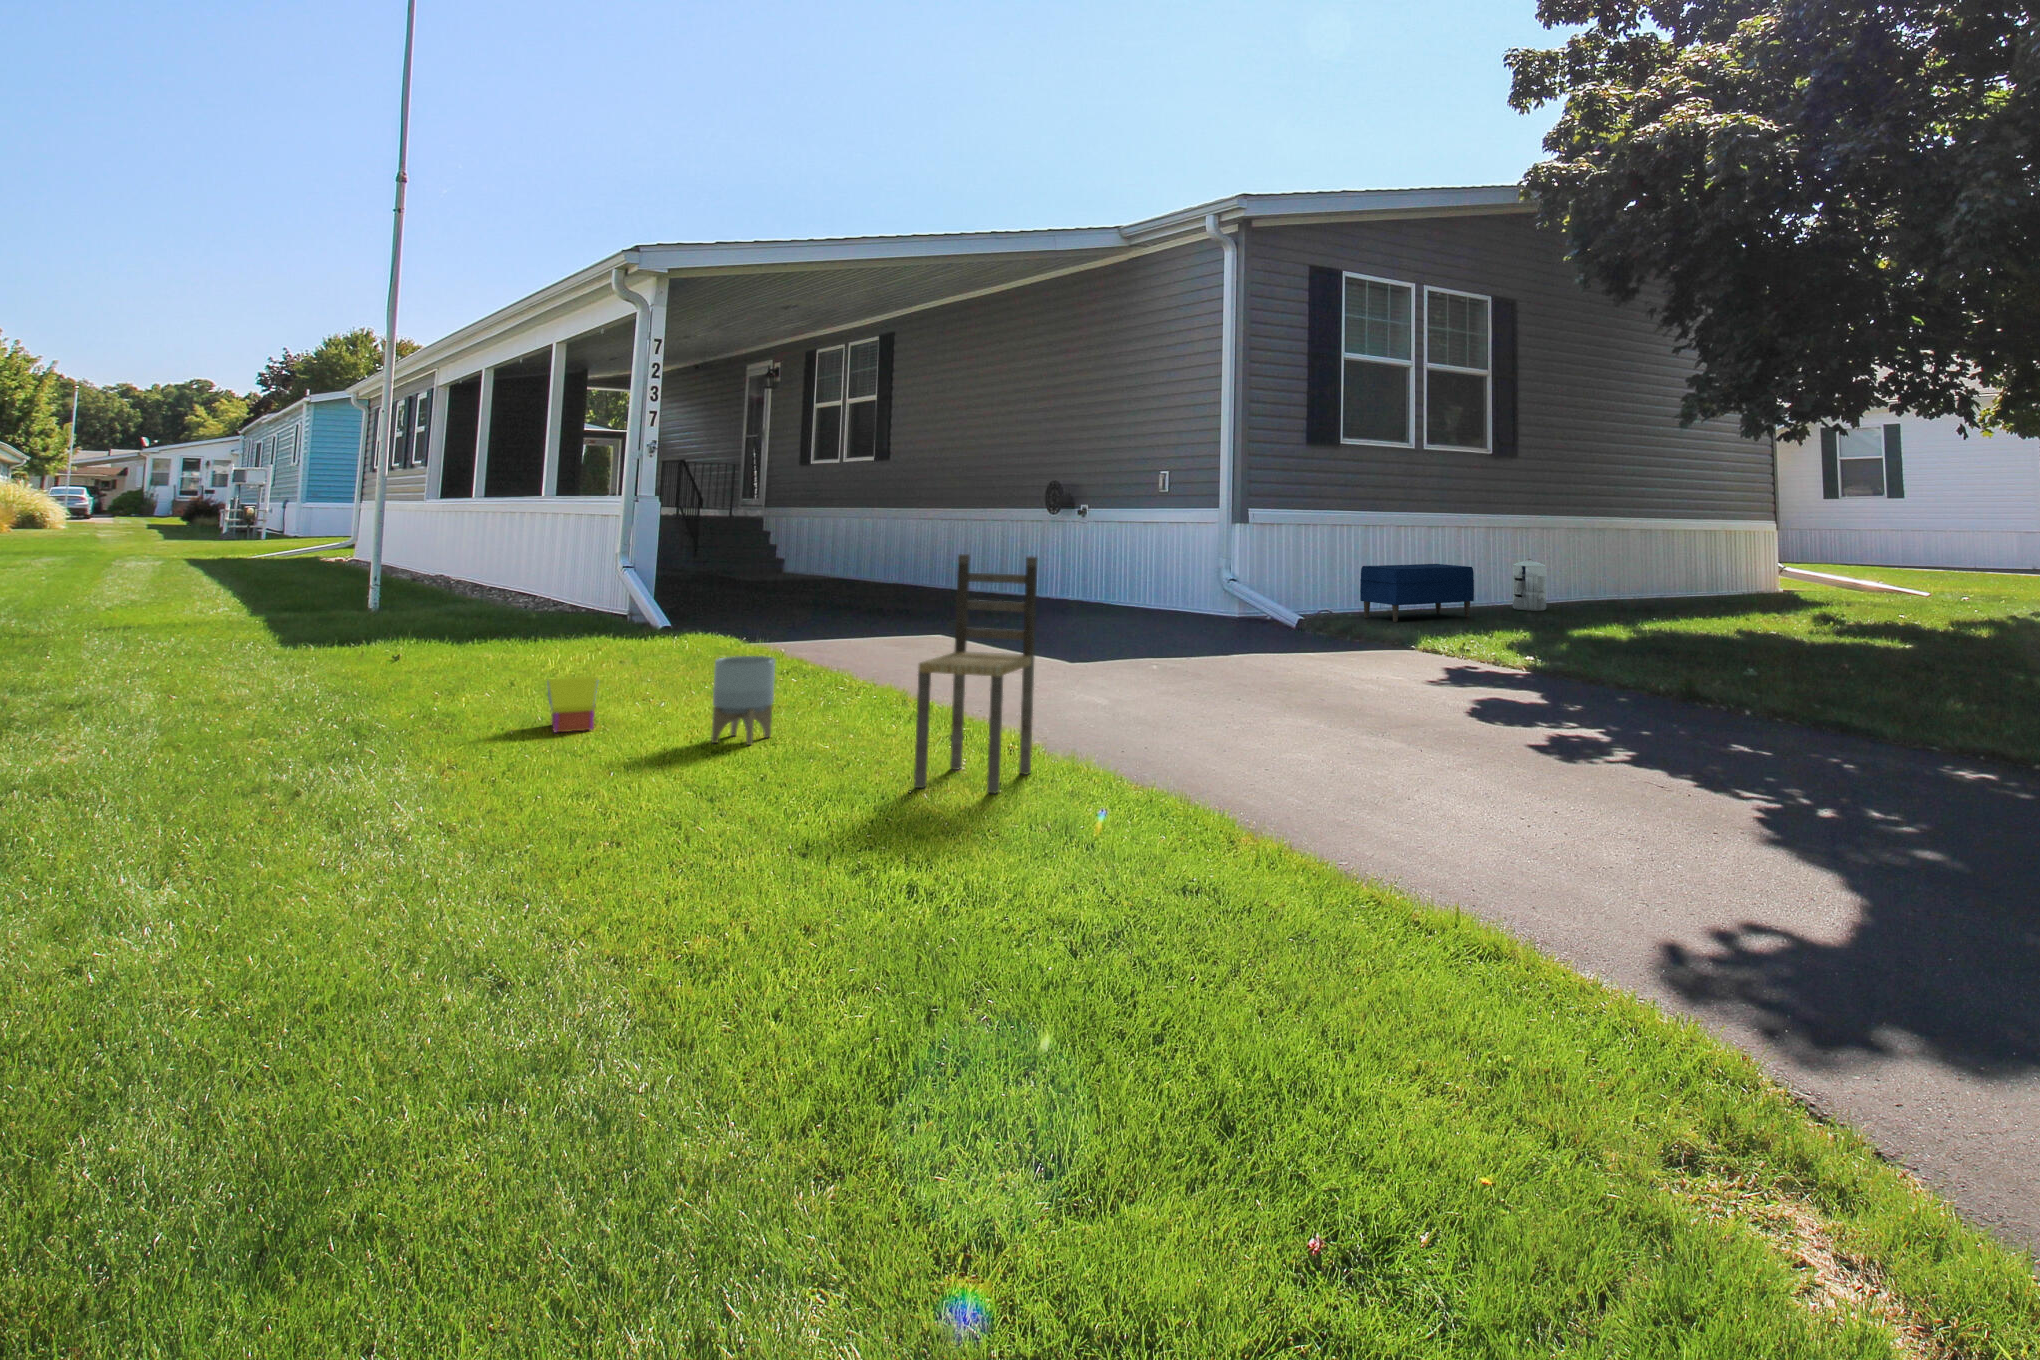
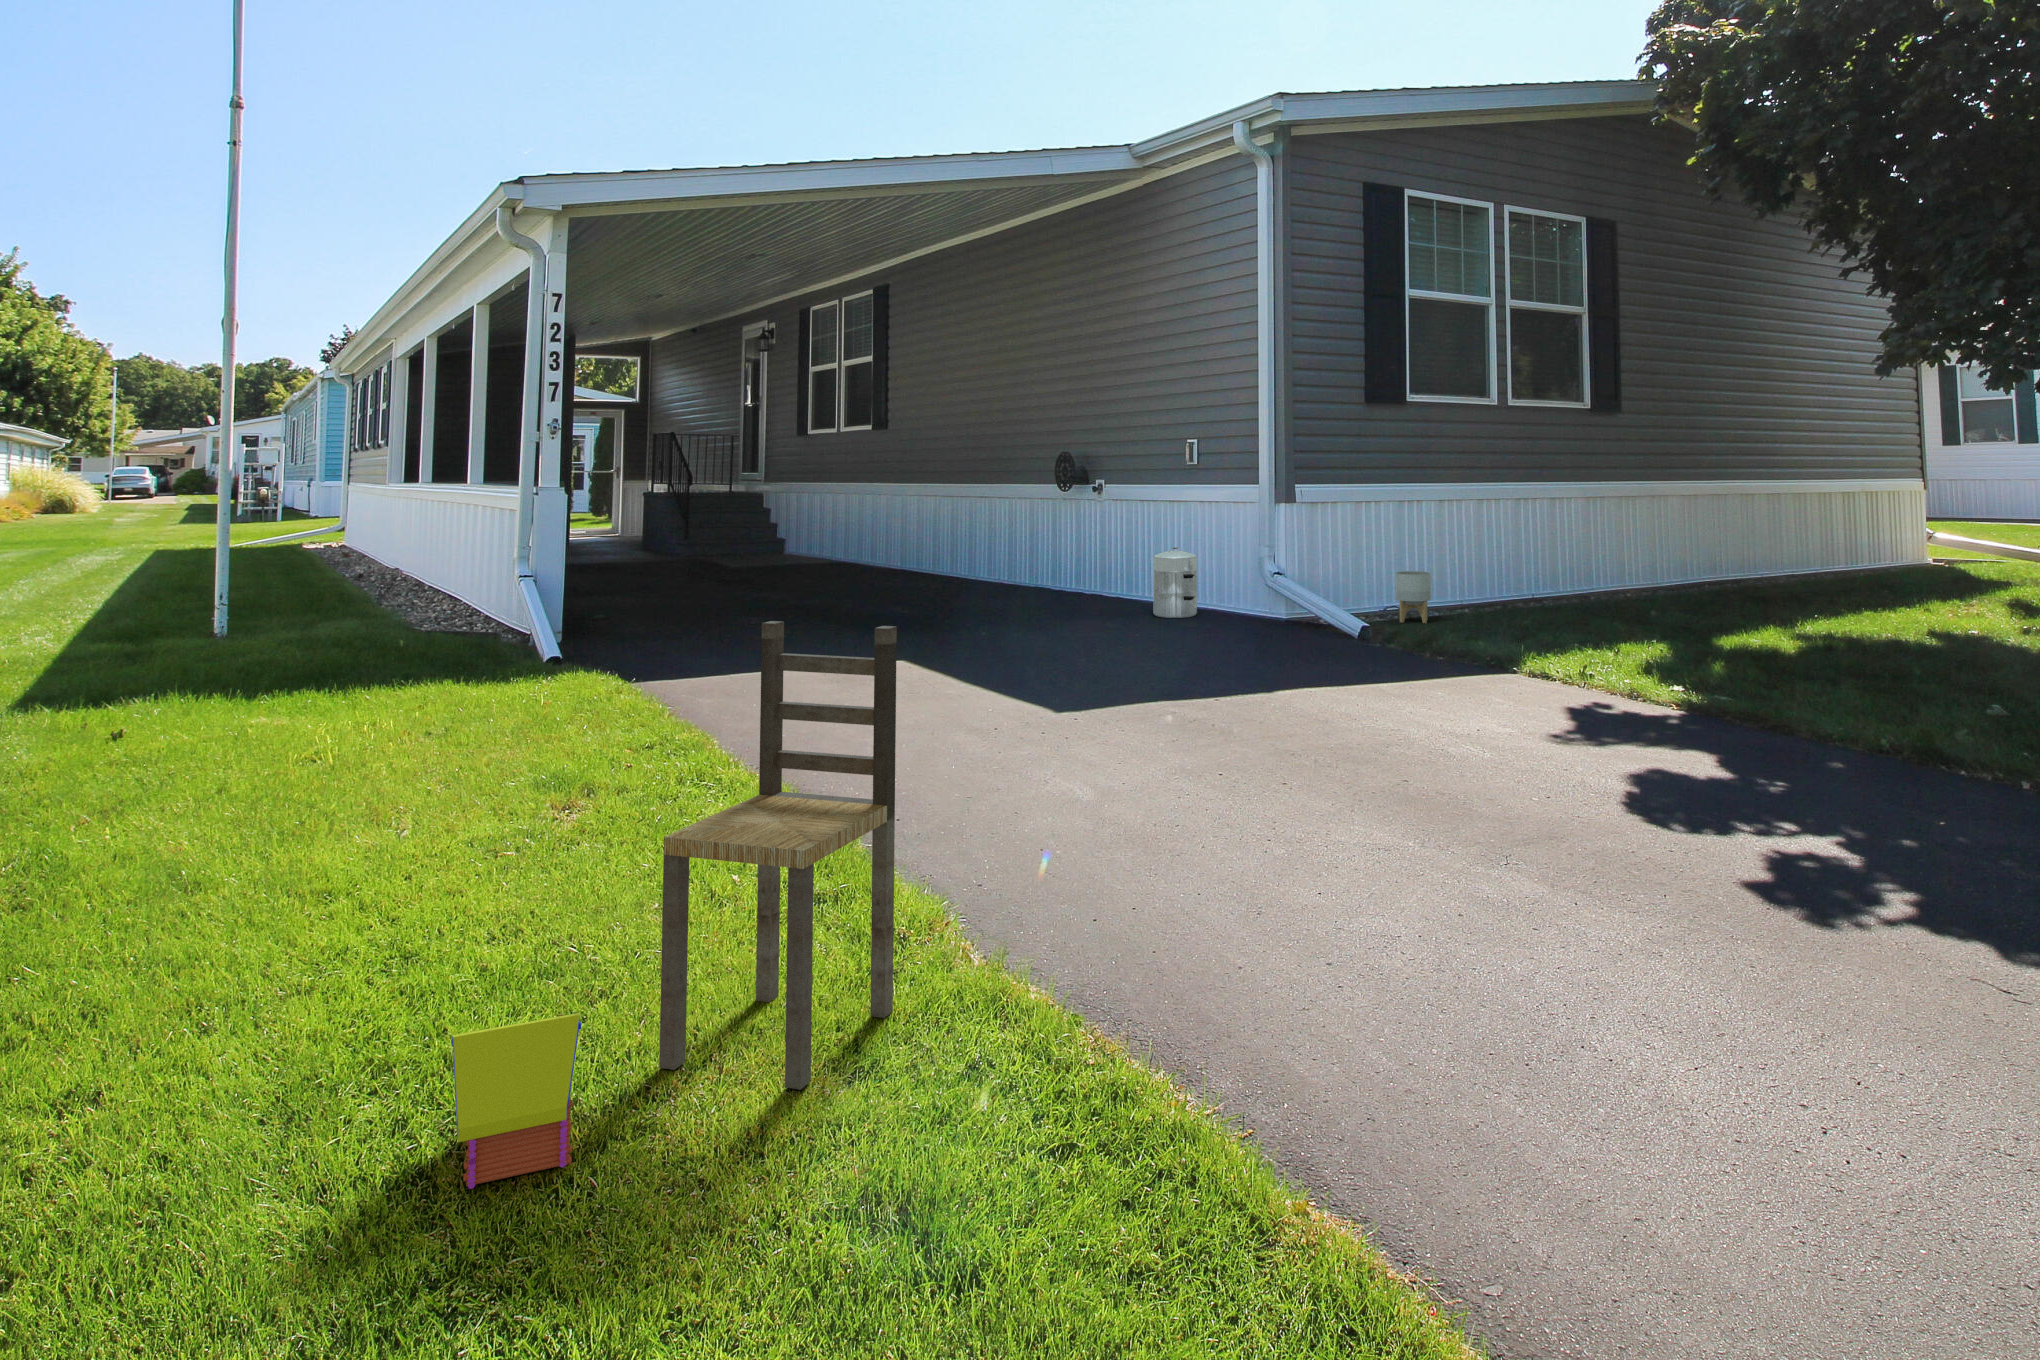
waste bin: present [1513,559,1546,611] -> present [1153,548,1197,618]
bench: present [1360,564,1474,622] -> none [1435,545,1578,622]
planter: present [711,656,775,745] -> present [1396,571,1431,623]
toy house: present [547,677,598,732] -> present [452,1013,581,1189]

